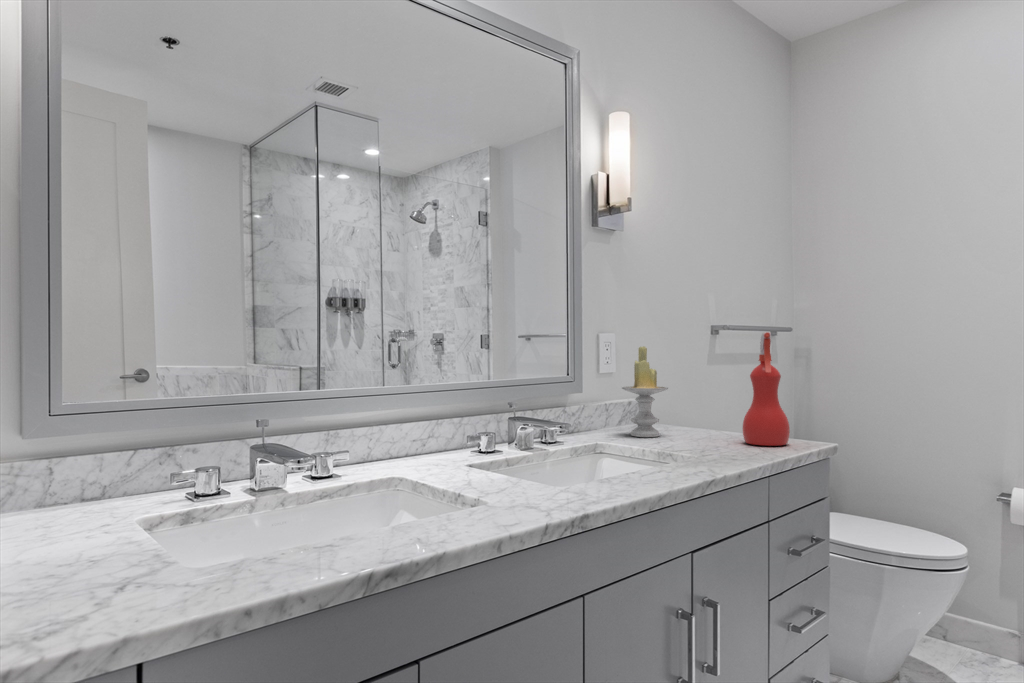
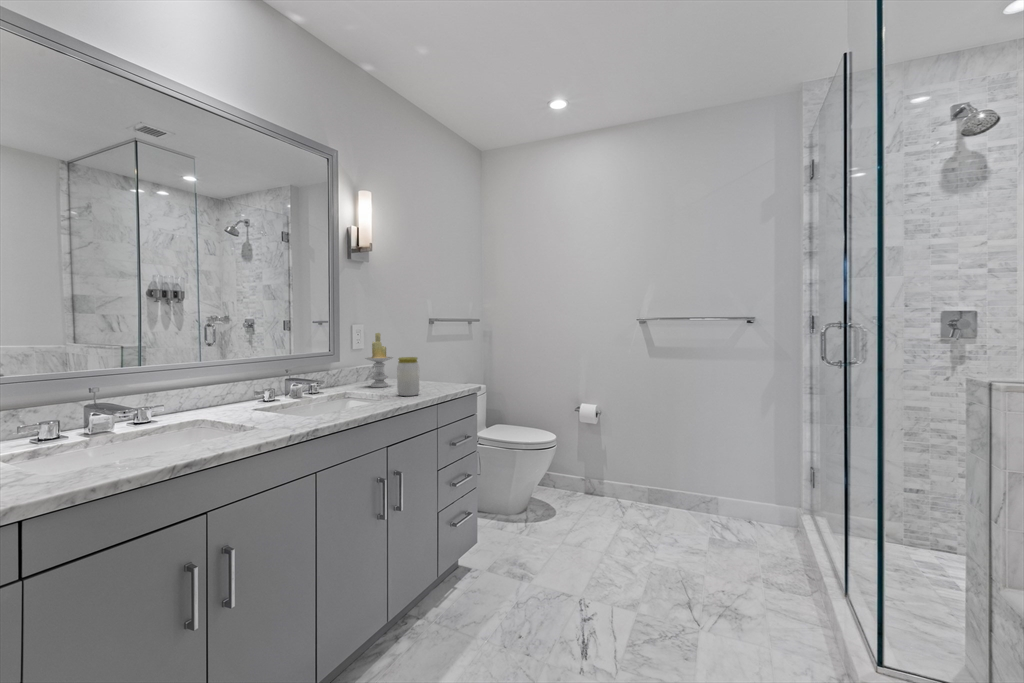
spray bottle: present [743,332,790,446] -> none [433,325,458,388]
jar: none [689,387,729,456] -> present [397,357,419,396]

